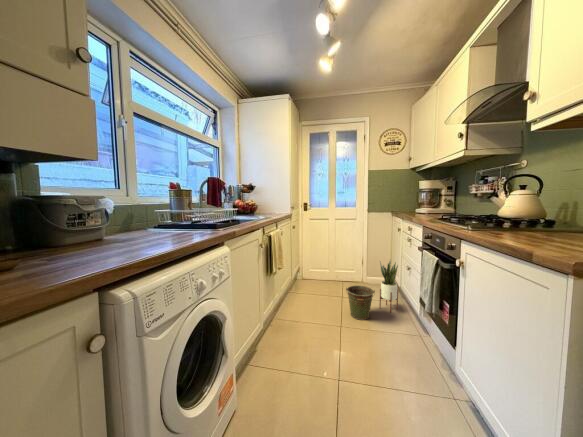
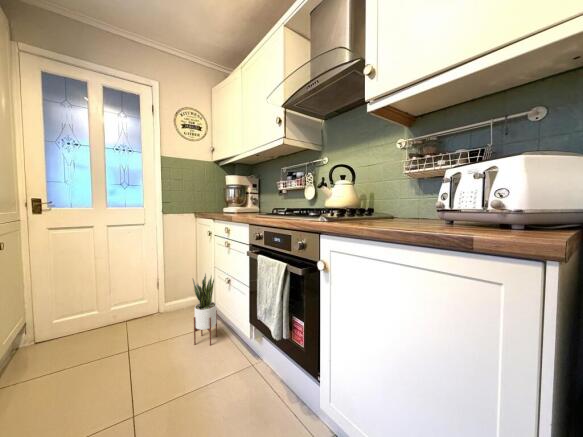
bucket: present [346,286,375,320] -> none [142,322,191,381]

